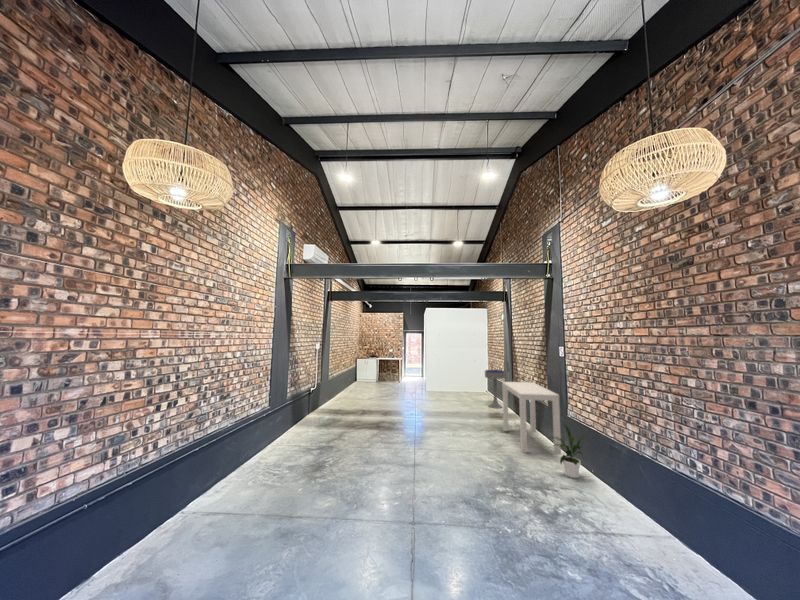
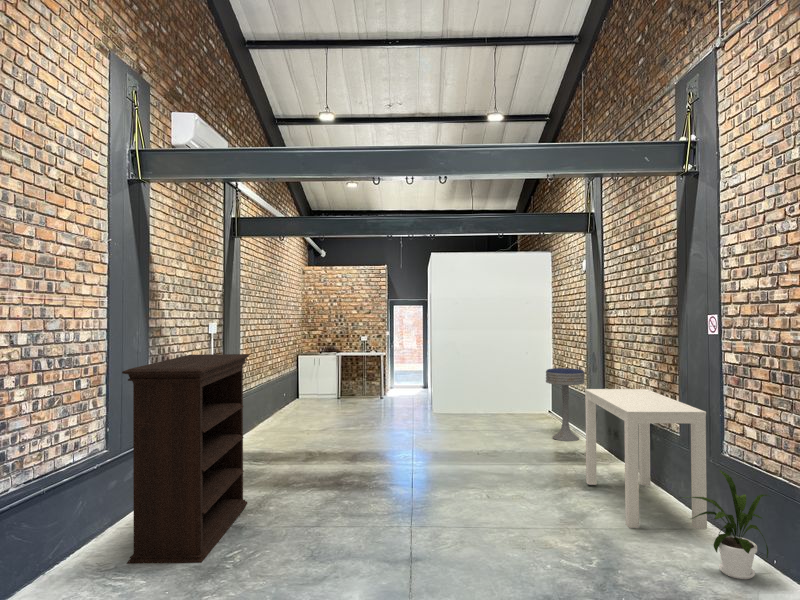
bookshelf: none [279,361,337,464] -> present [122,354,249,564]

